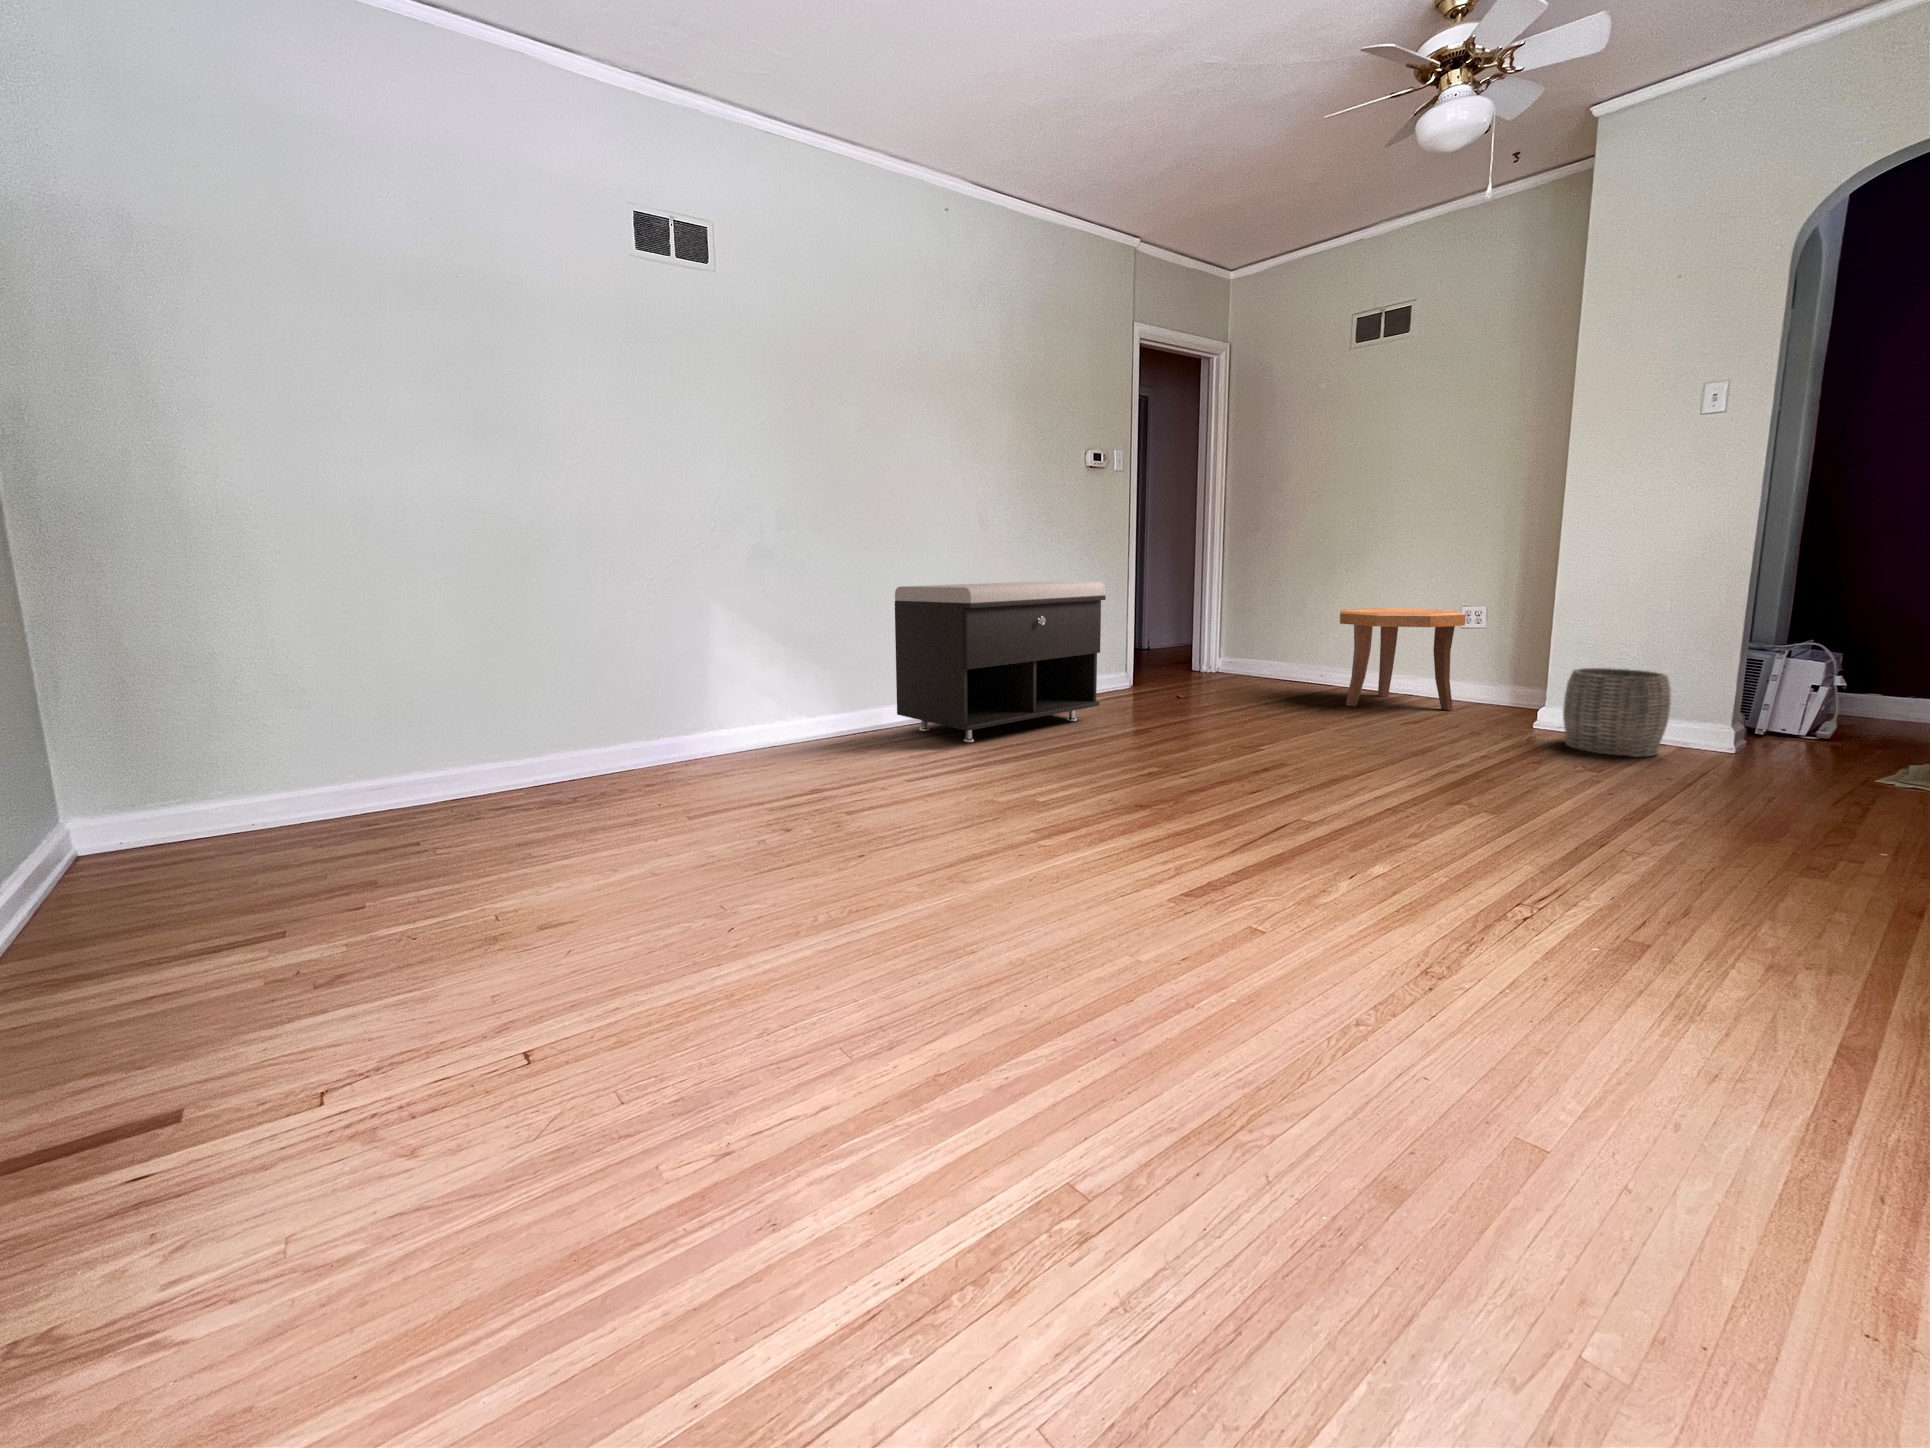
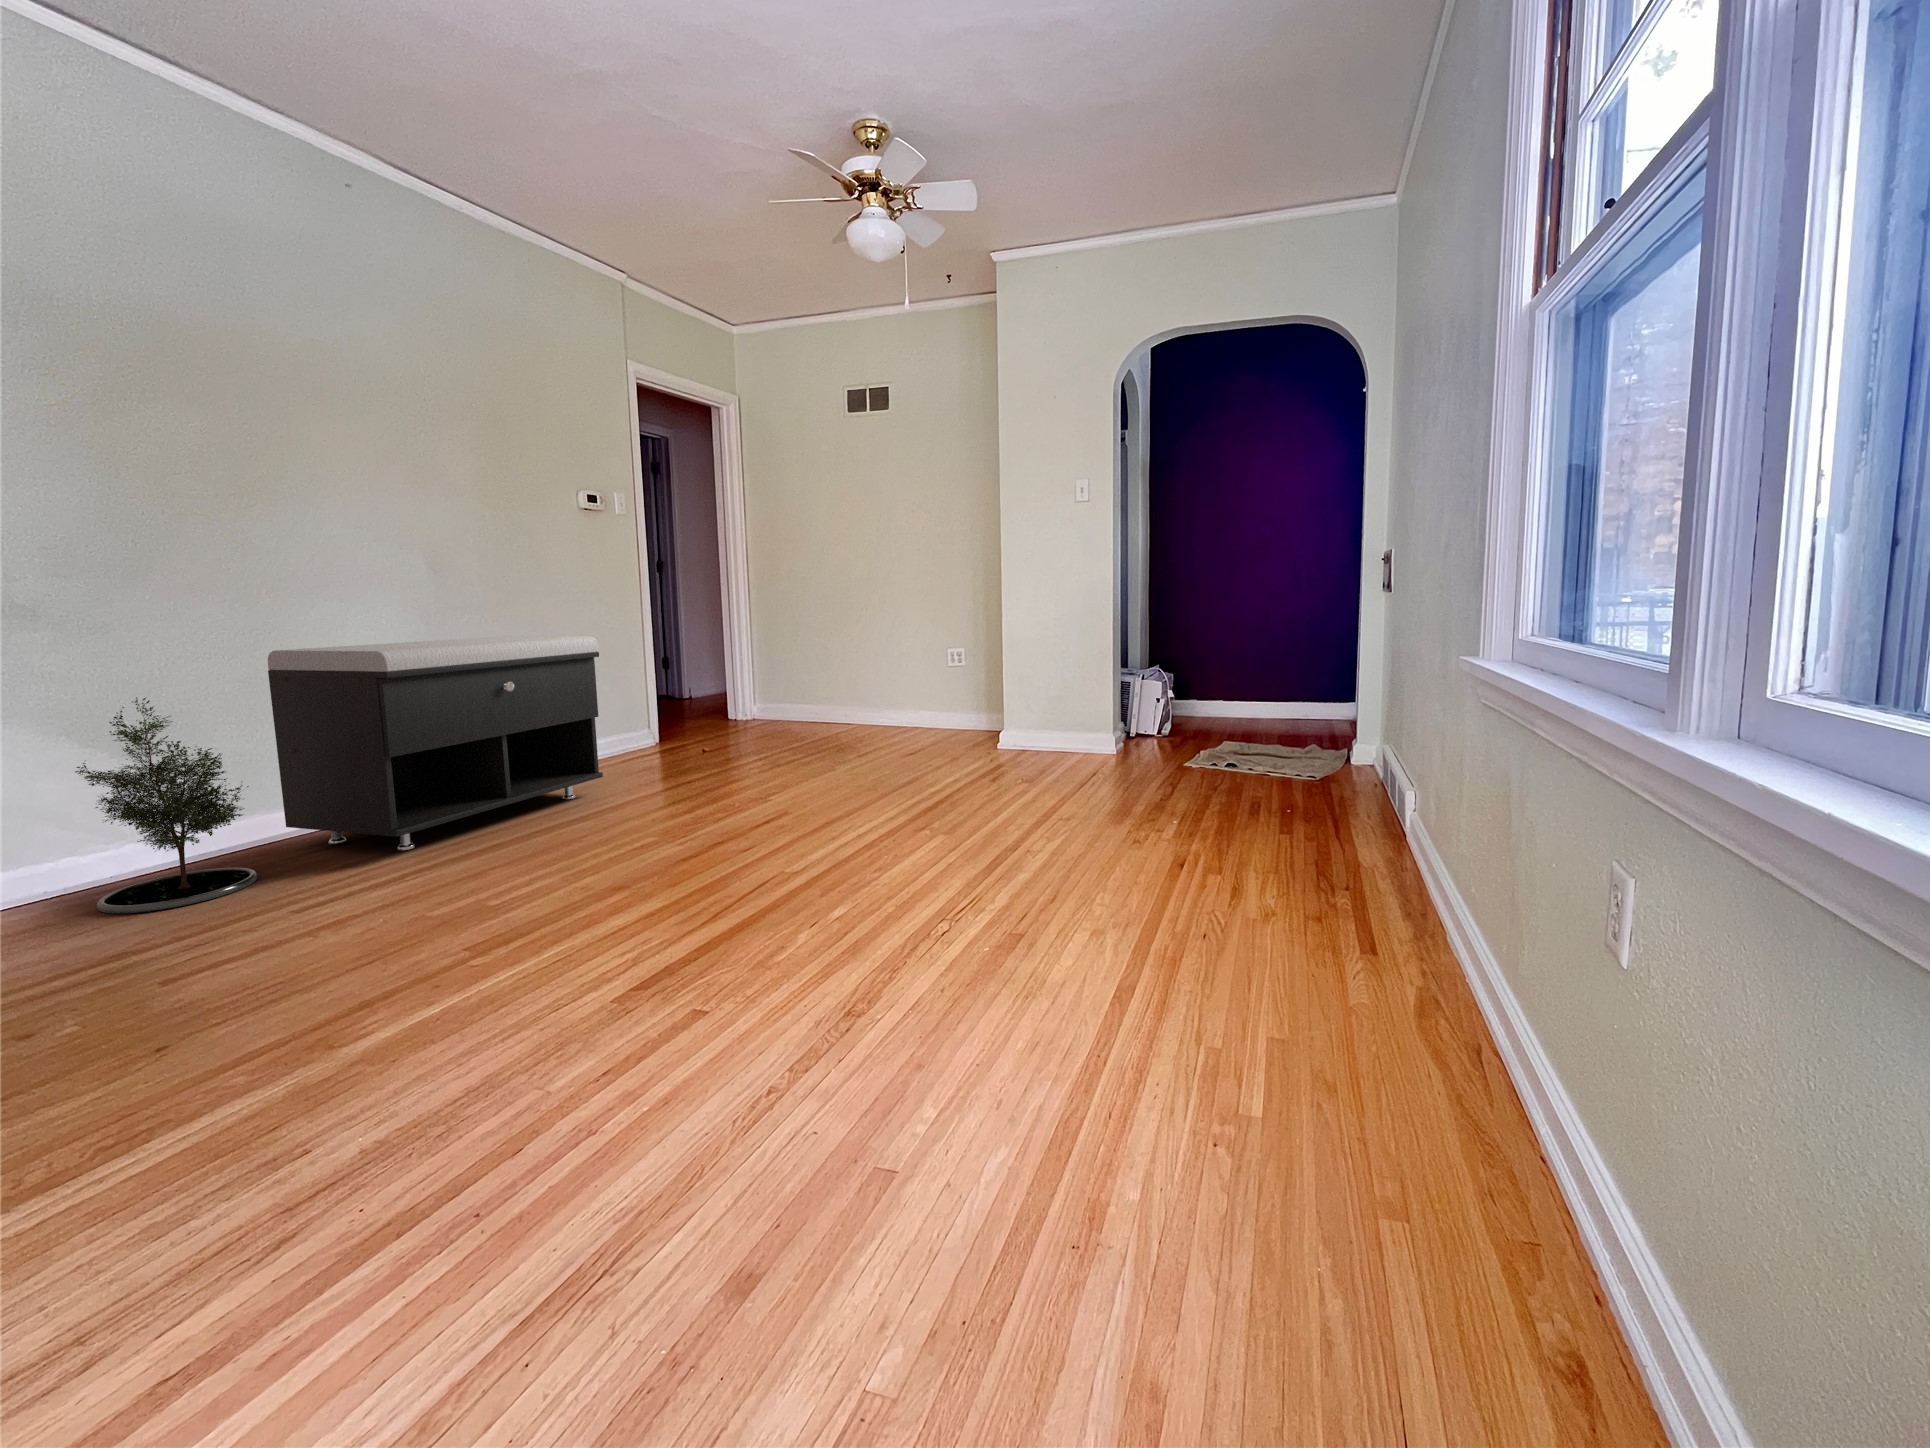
side table: present [1340,608,1466,710] -> none [854,652,950,745]
potted tree: none [807,614,889,757] -> present [75,698,257,914]
woven basket: present [1563,668,1671,757] -> none [1014,698,1076,767]

